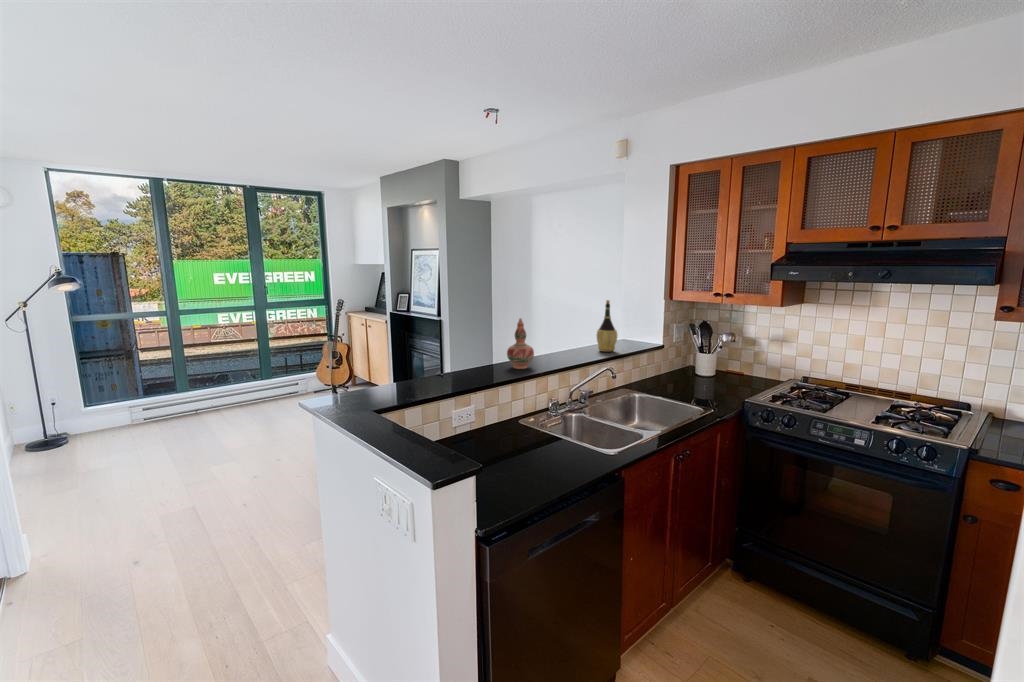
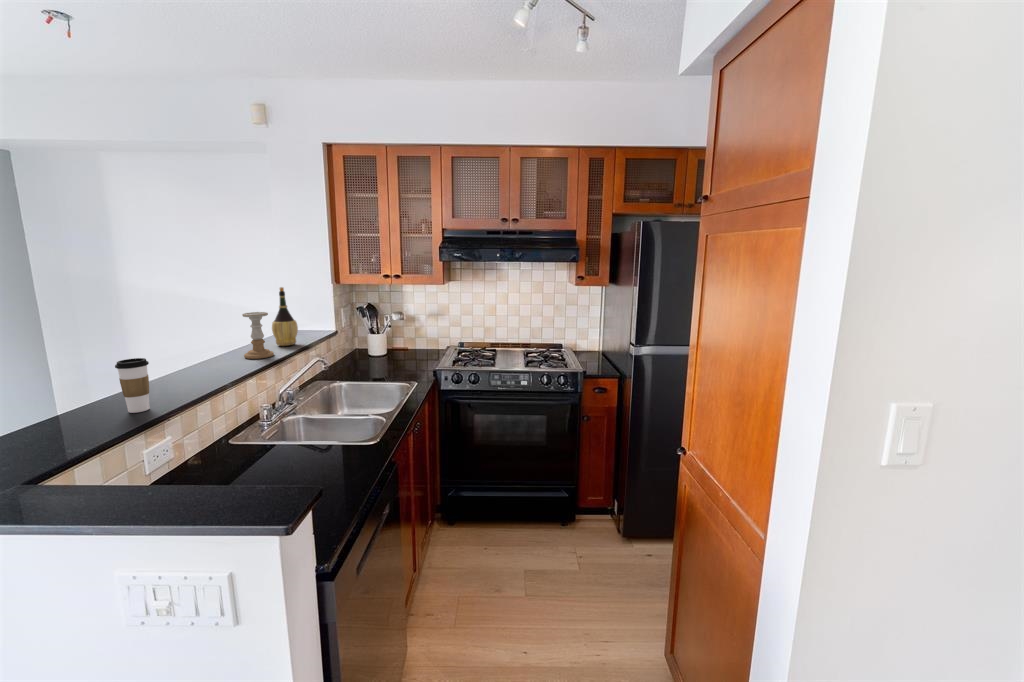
decorative vase: present [507,318,534,369] -> none [175,315,217,381]
candle holder: none [565,320,588,359] -> present [242,312,274,359]
coffee cup: none [458,345,476,383] -> present [115,358,150,413]

